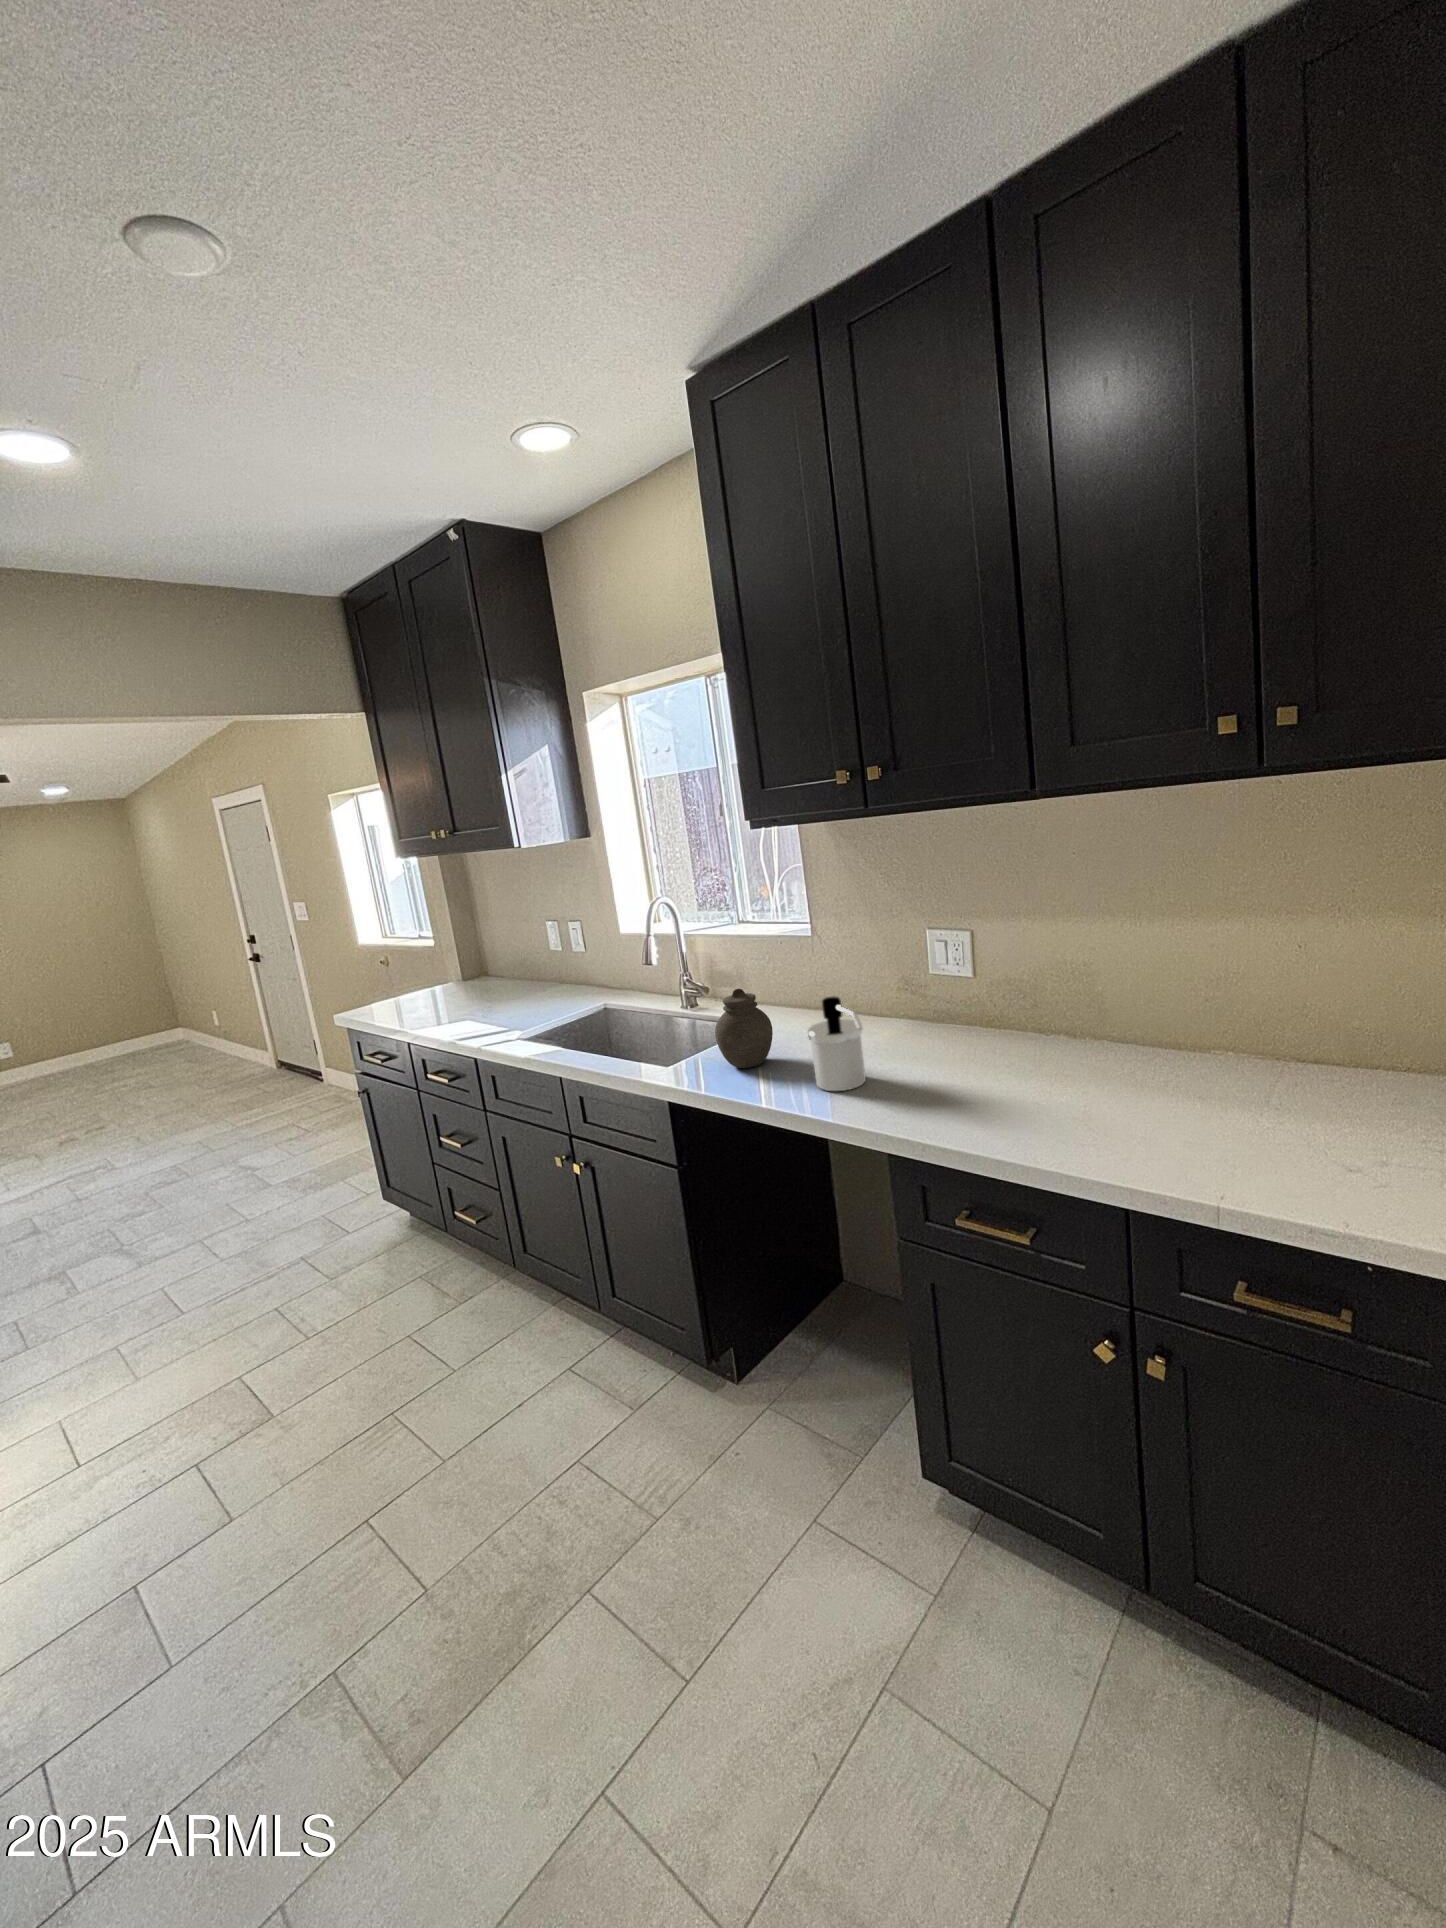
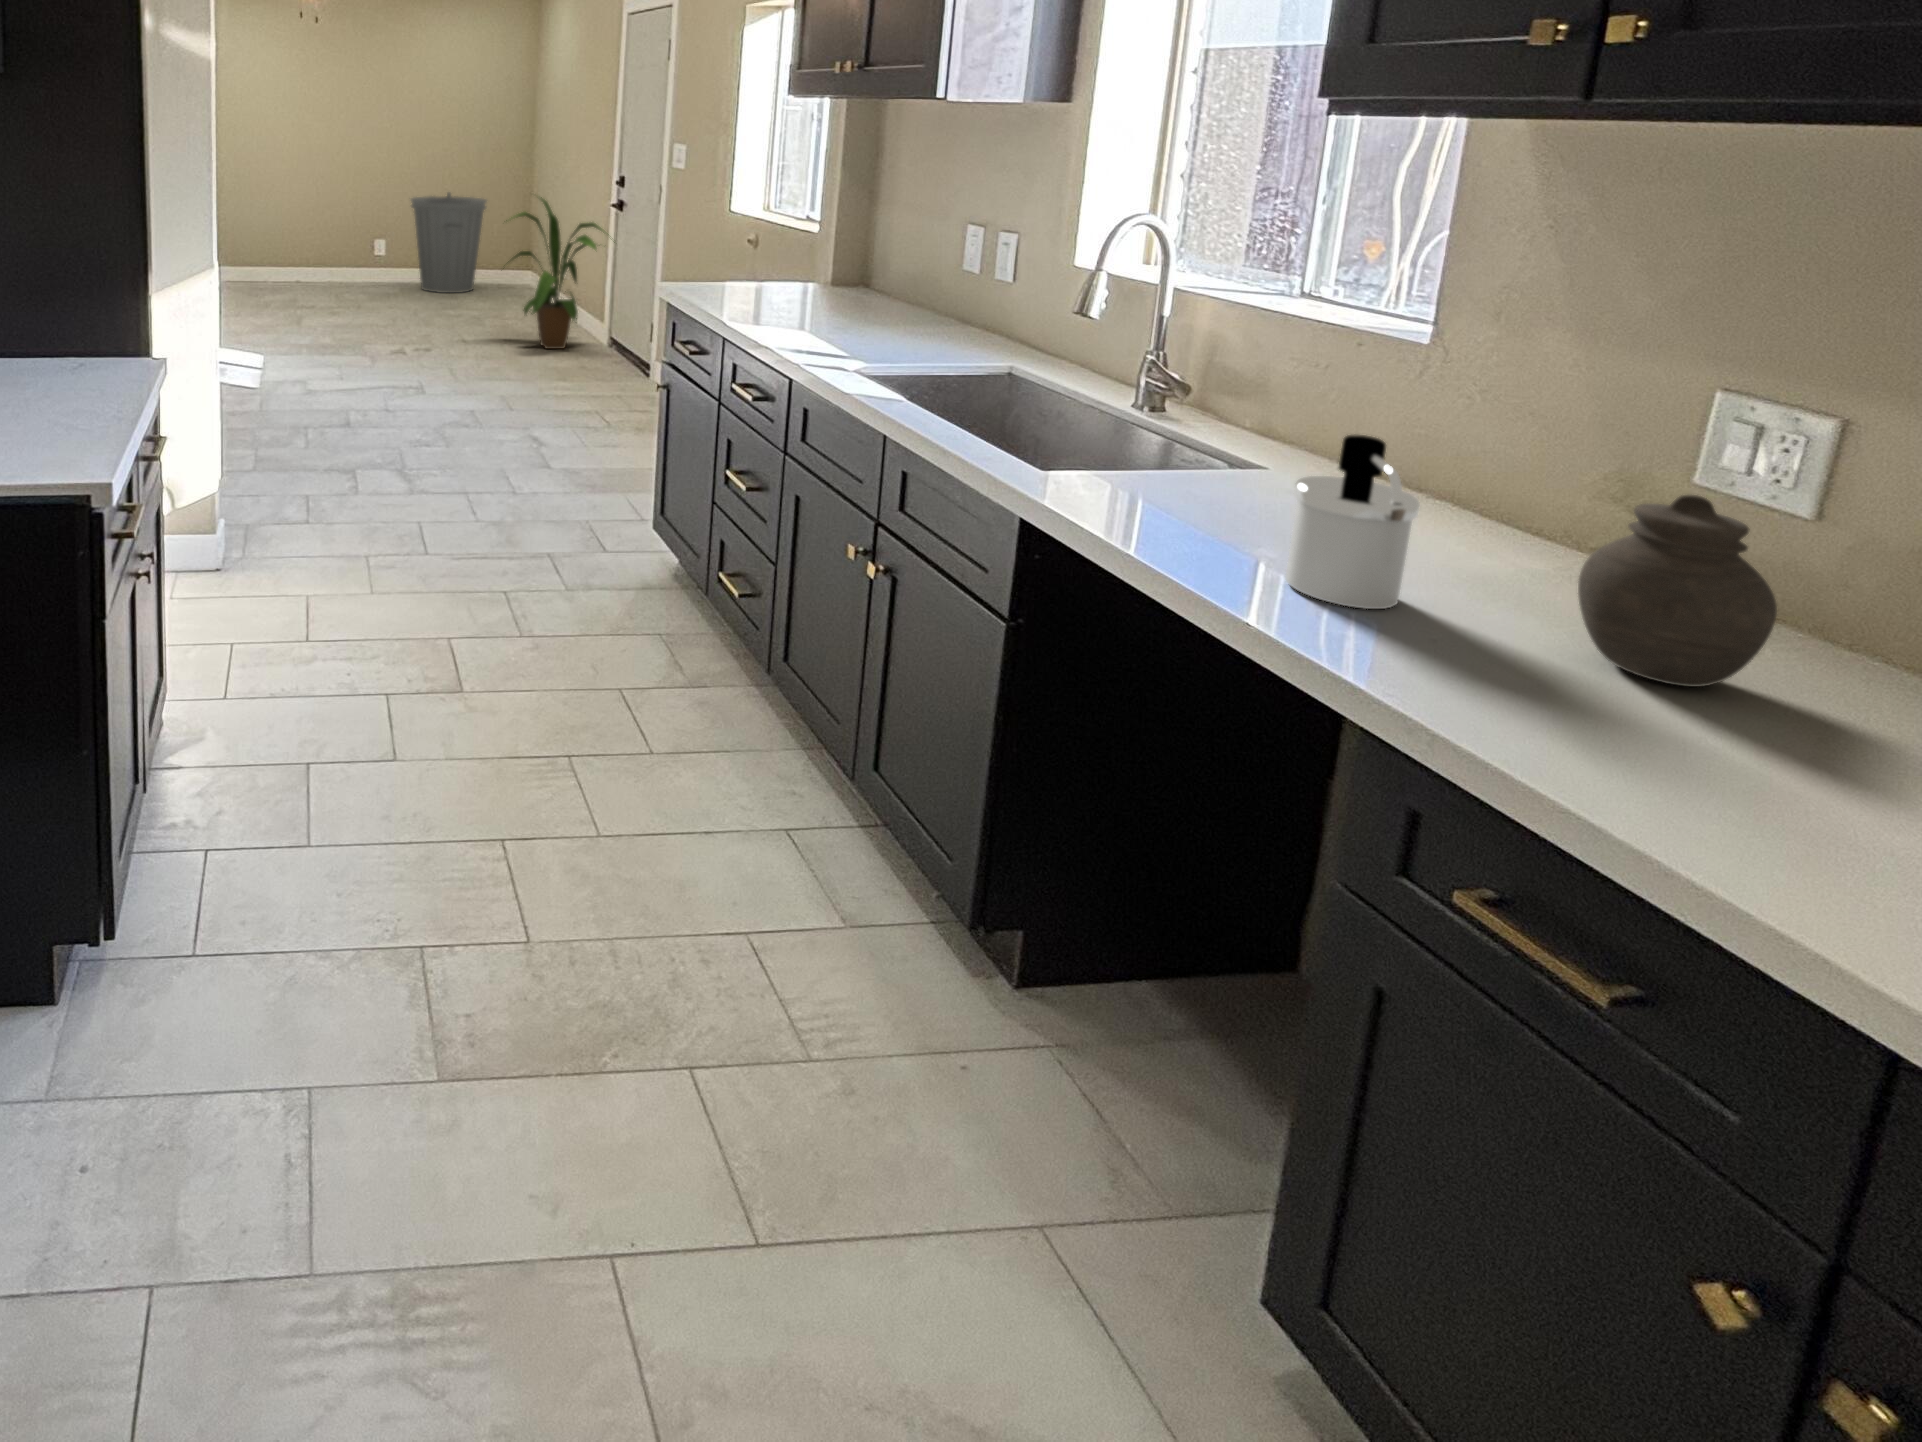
house plant: none [148,967,263,1088] -> present [506,197,615,349]
trash can: none [30,981,126,1075] -> present [411,193,487,293]
jar: present [715,989,773,1068] -> present [1578,495,1777,687]

